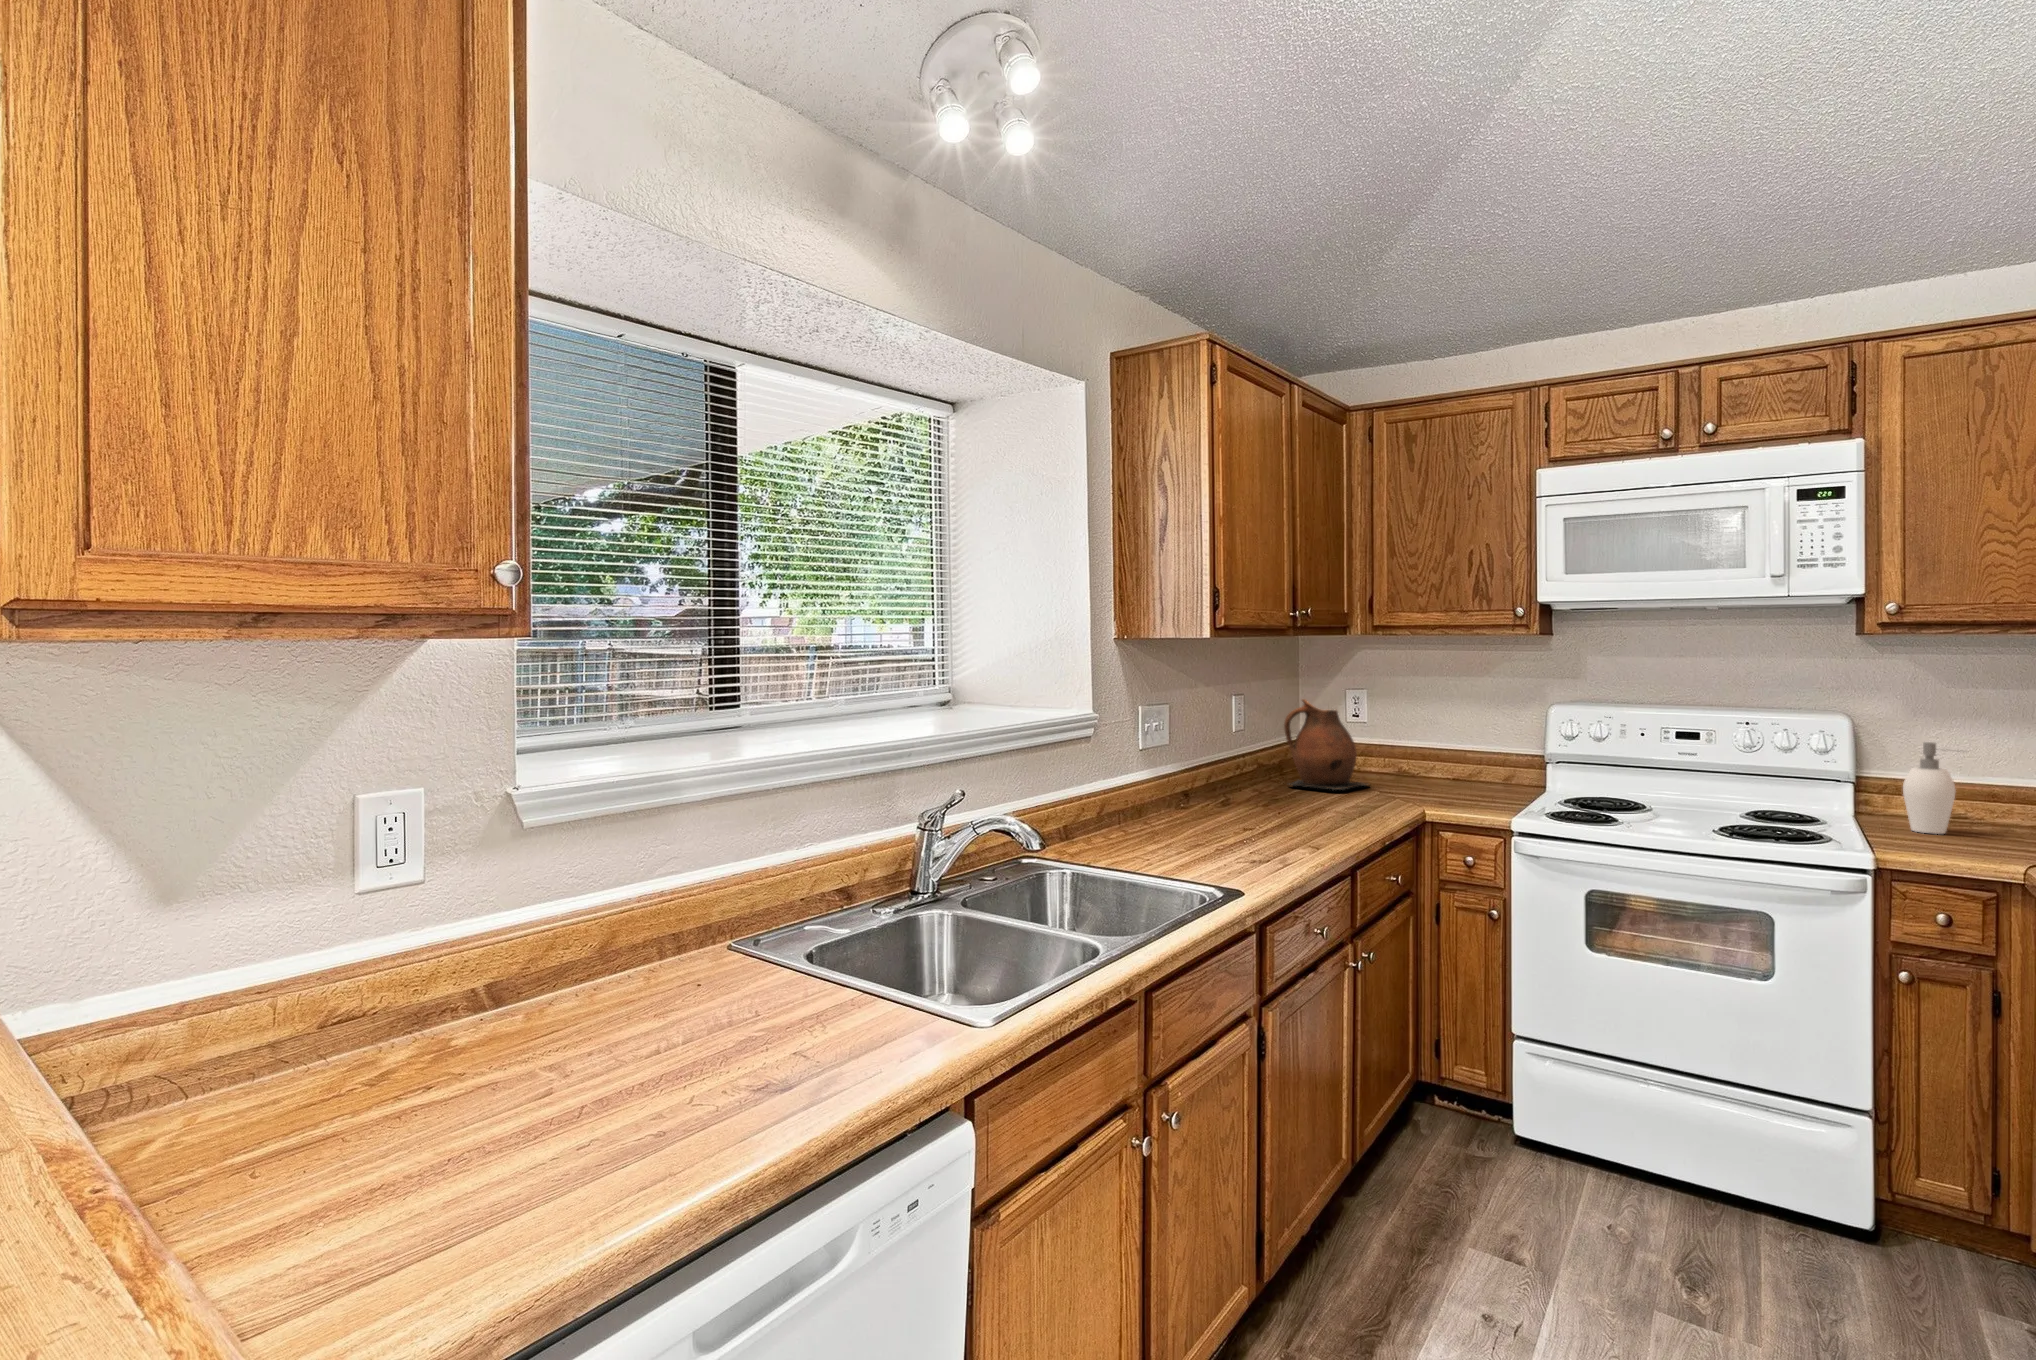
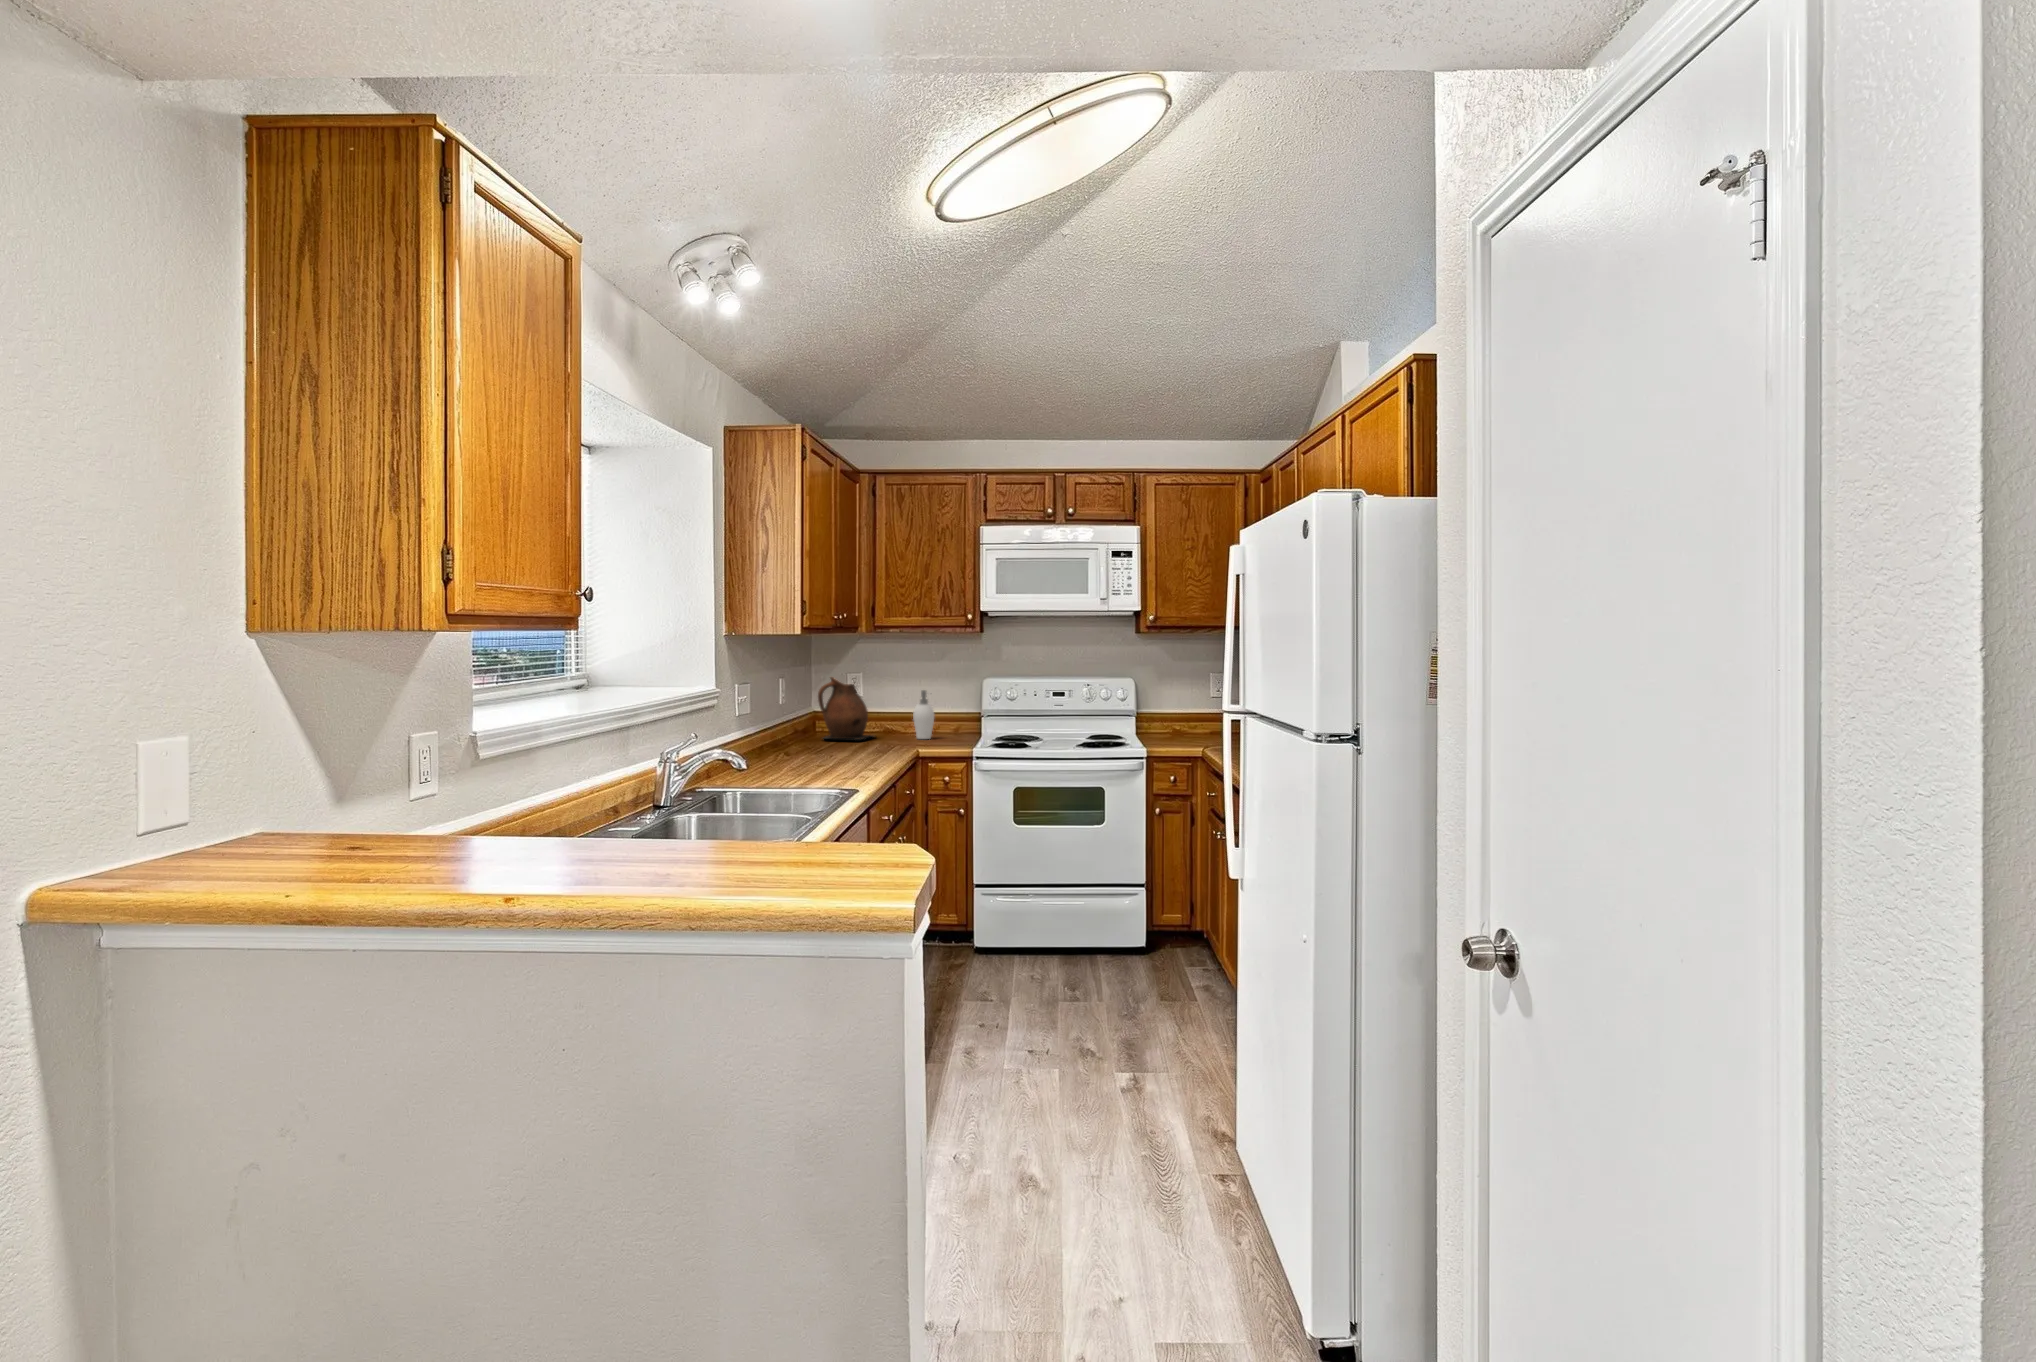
soap dispenser: present [1903,742,1961,834] -> present [913,690,934,739]

